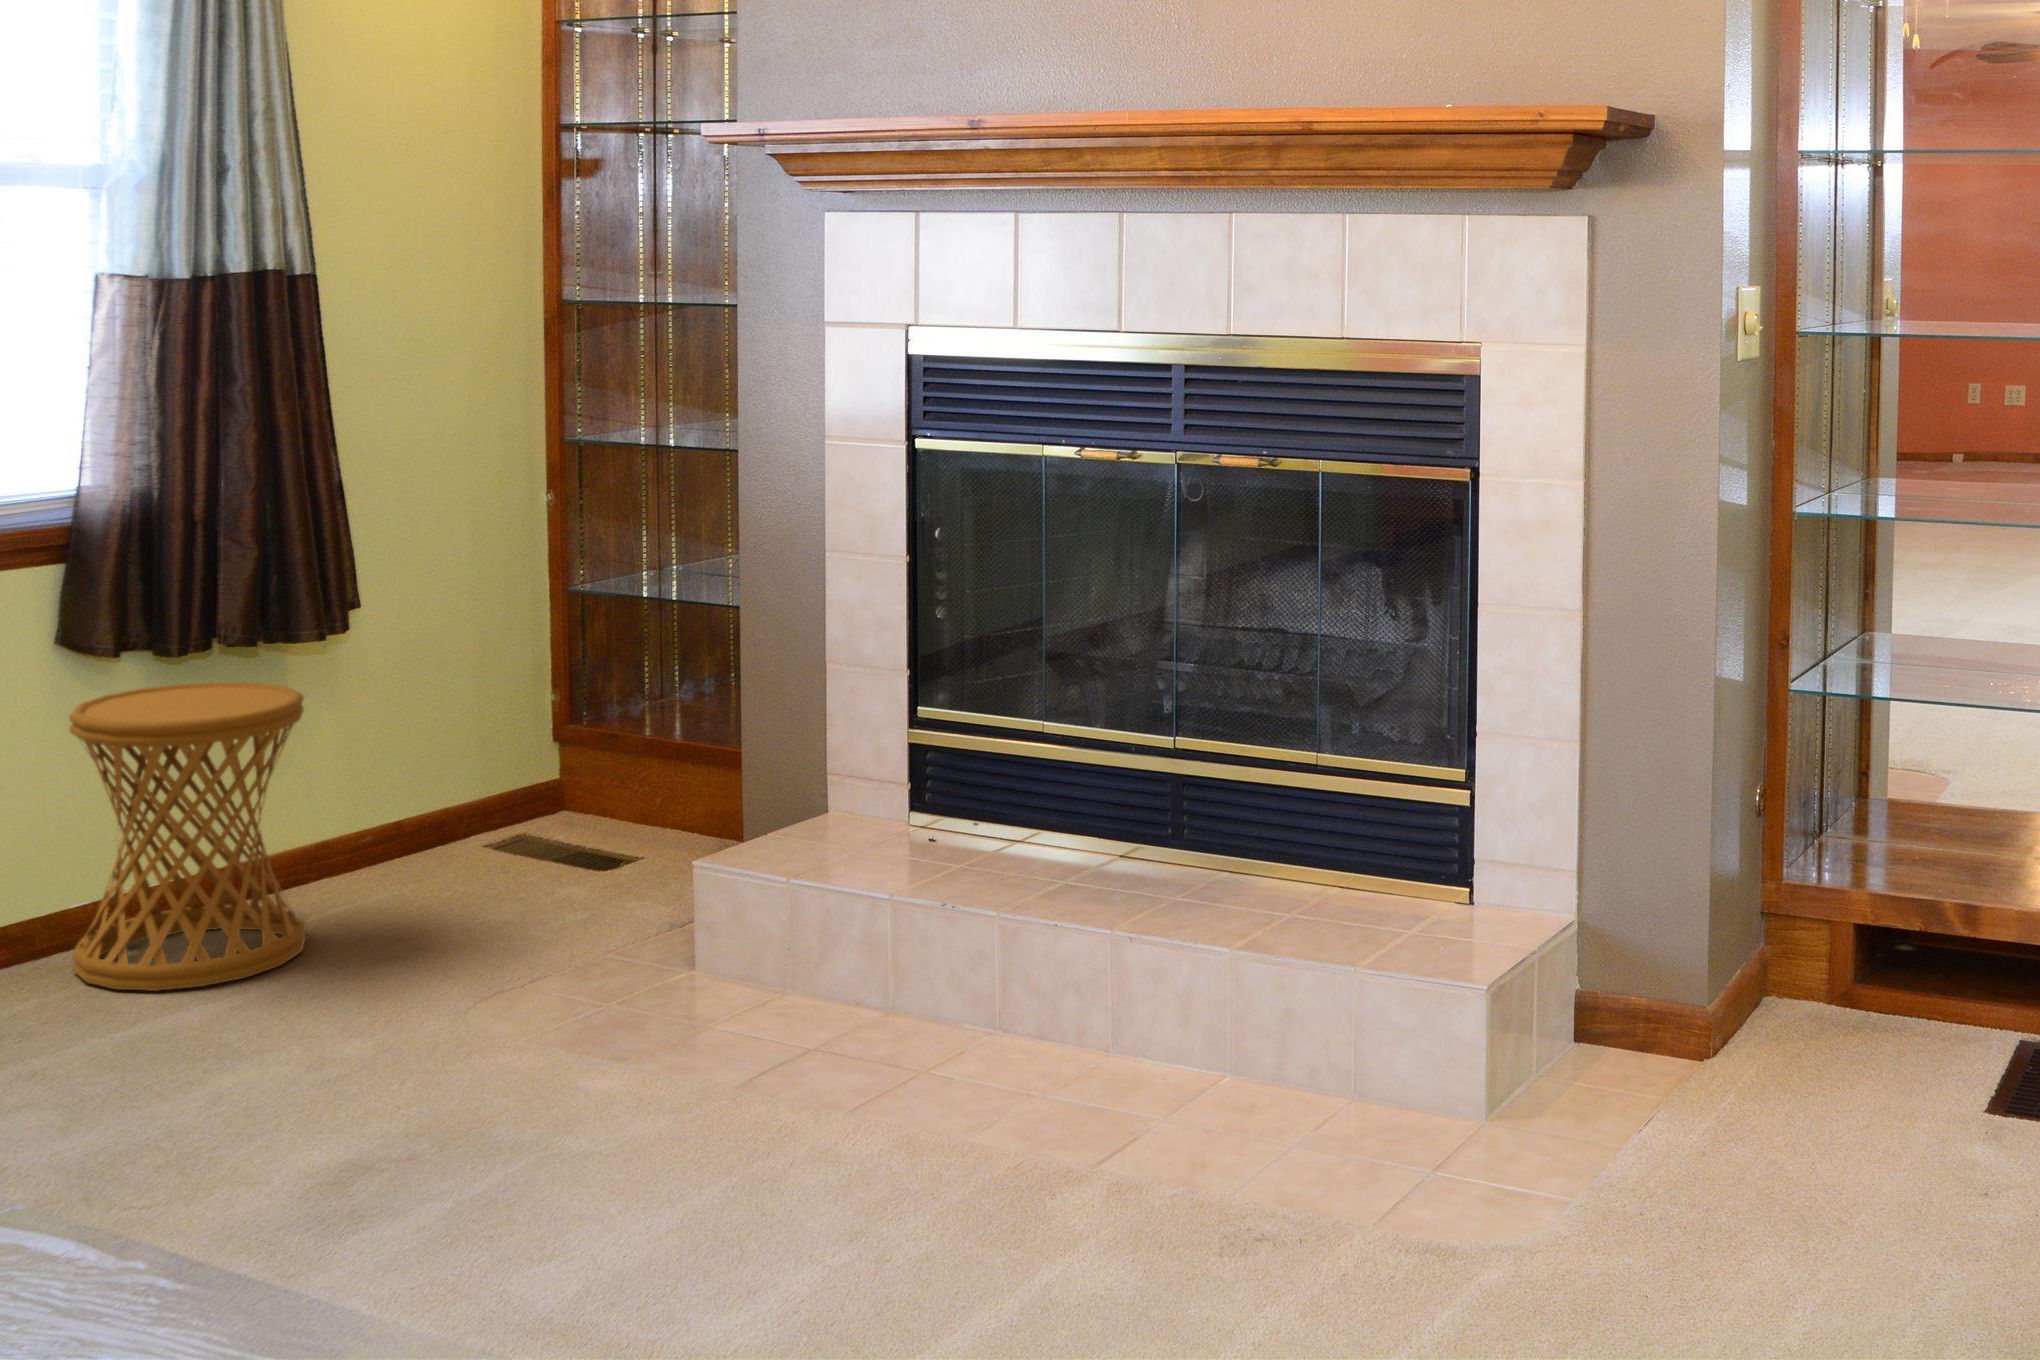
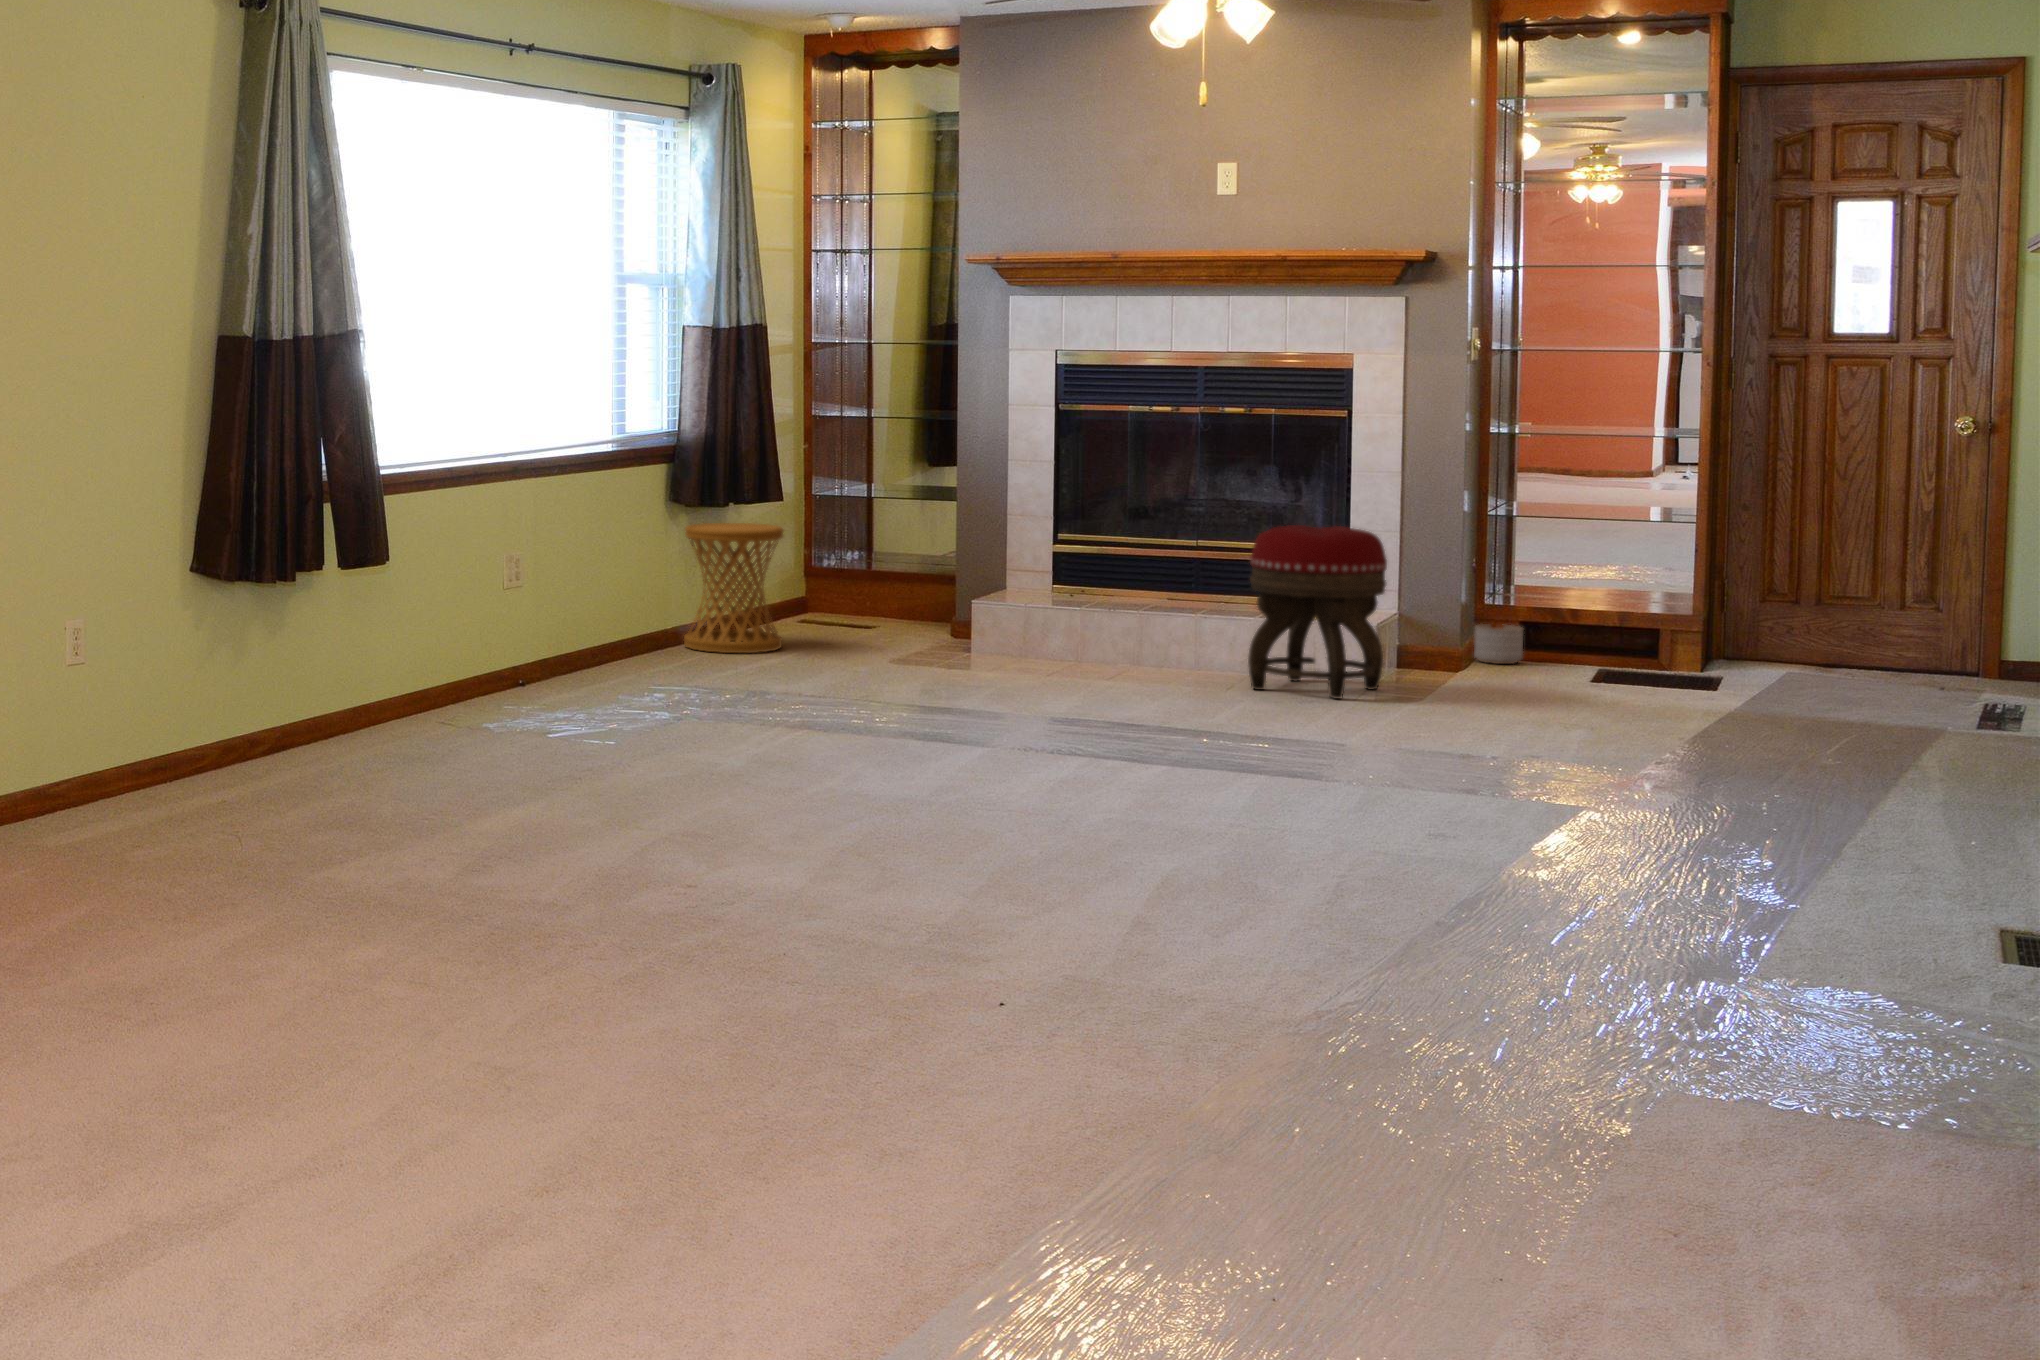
footstool: none [1090,774,1429,1275] -> present [1248,525,1387,699]
planter: none [1759,944,1866,1052] -> present [1474,624,1523,664]

